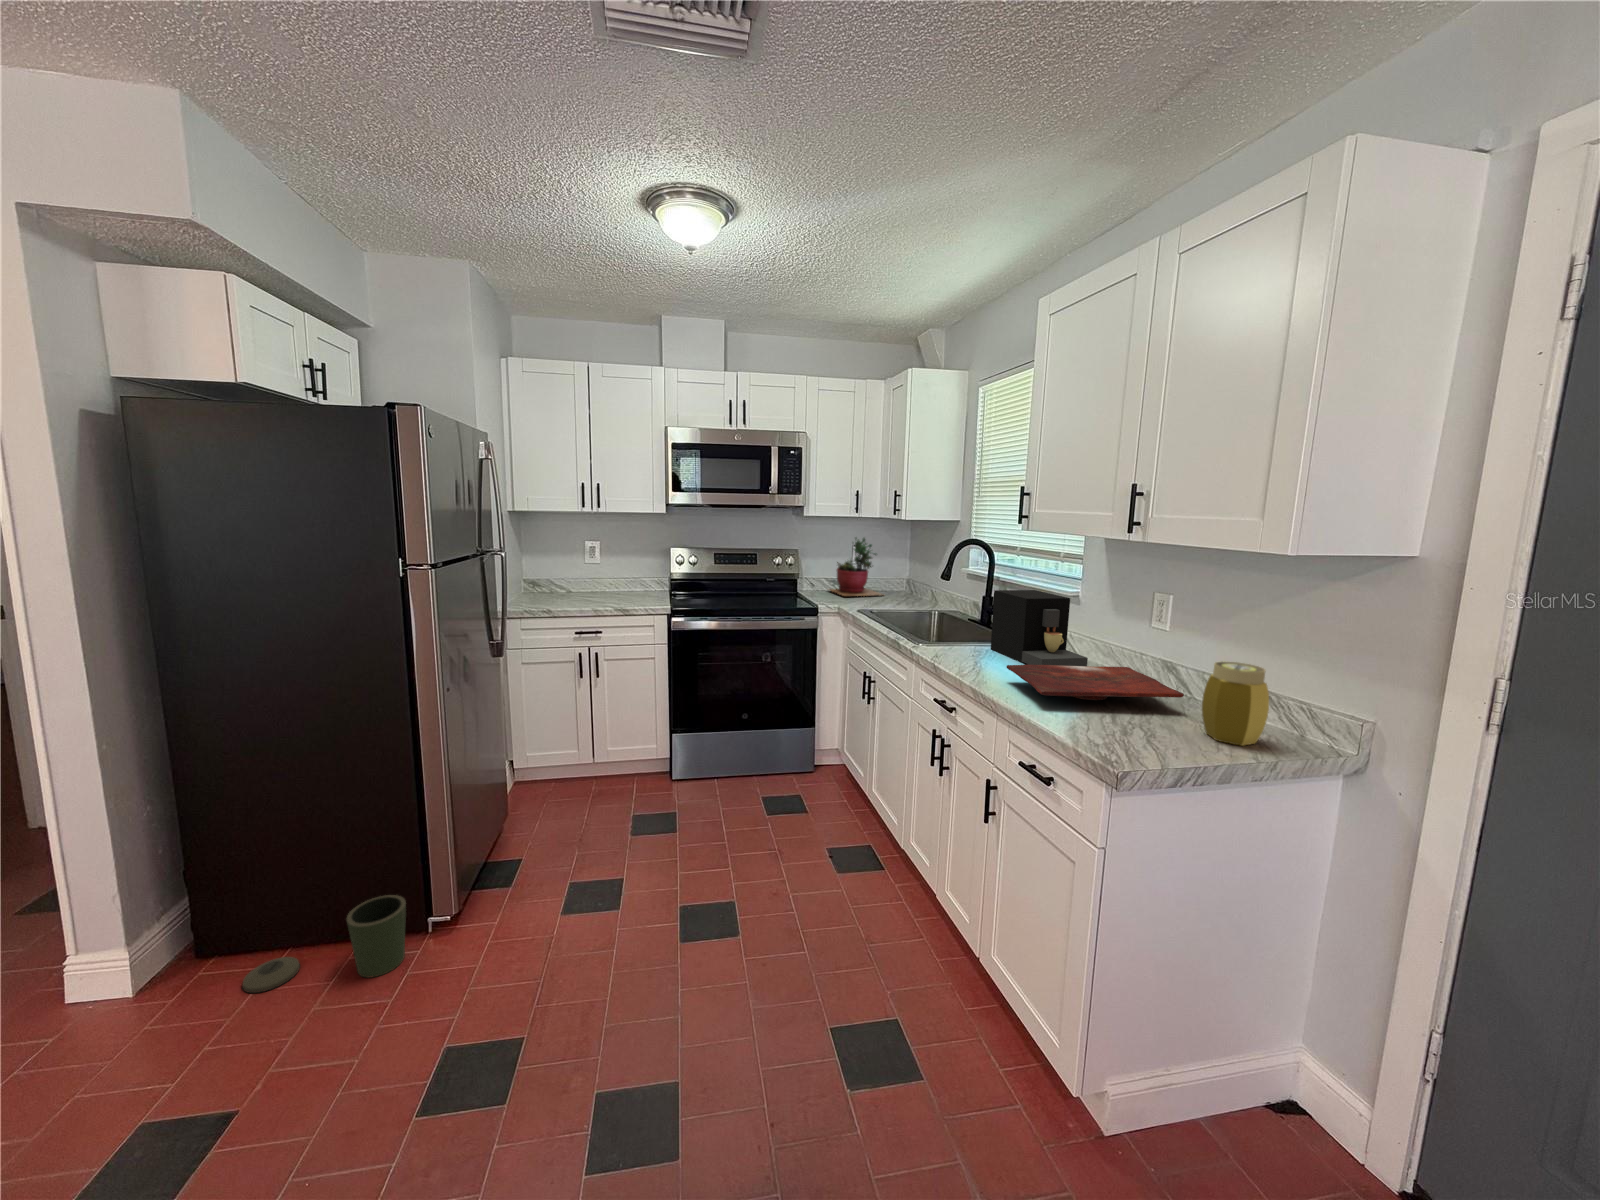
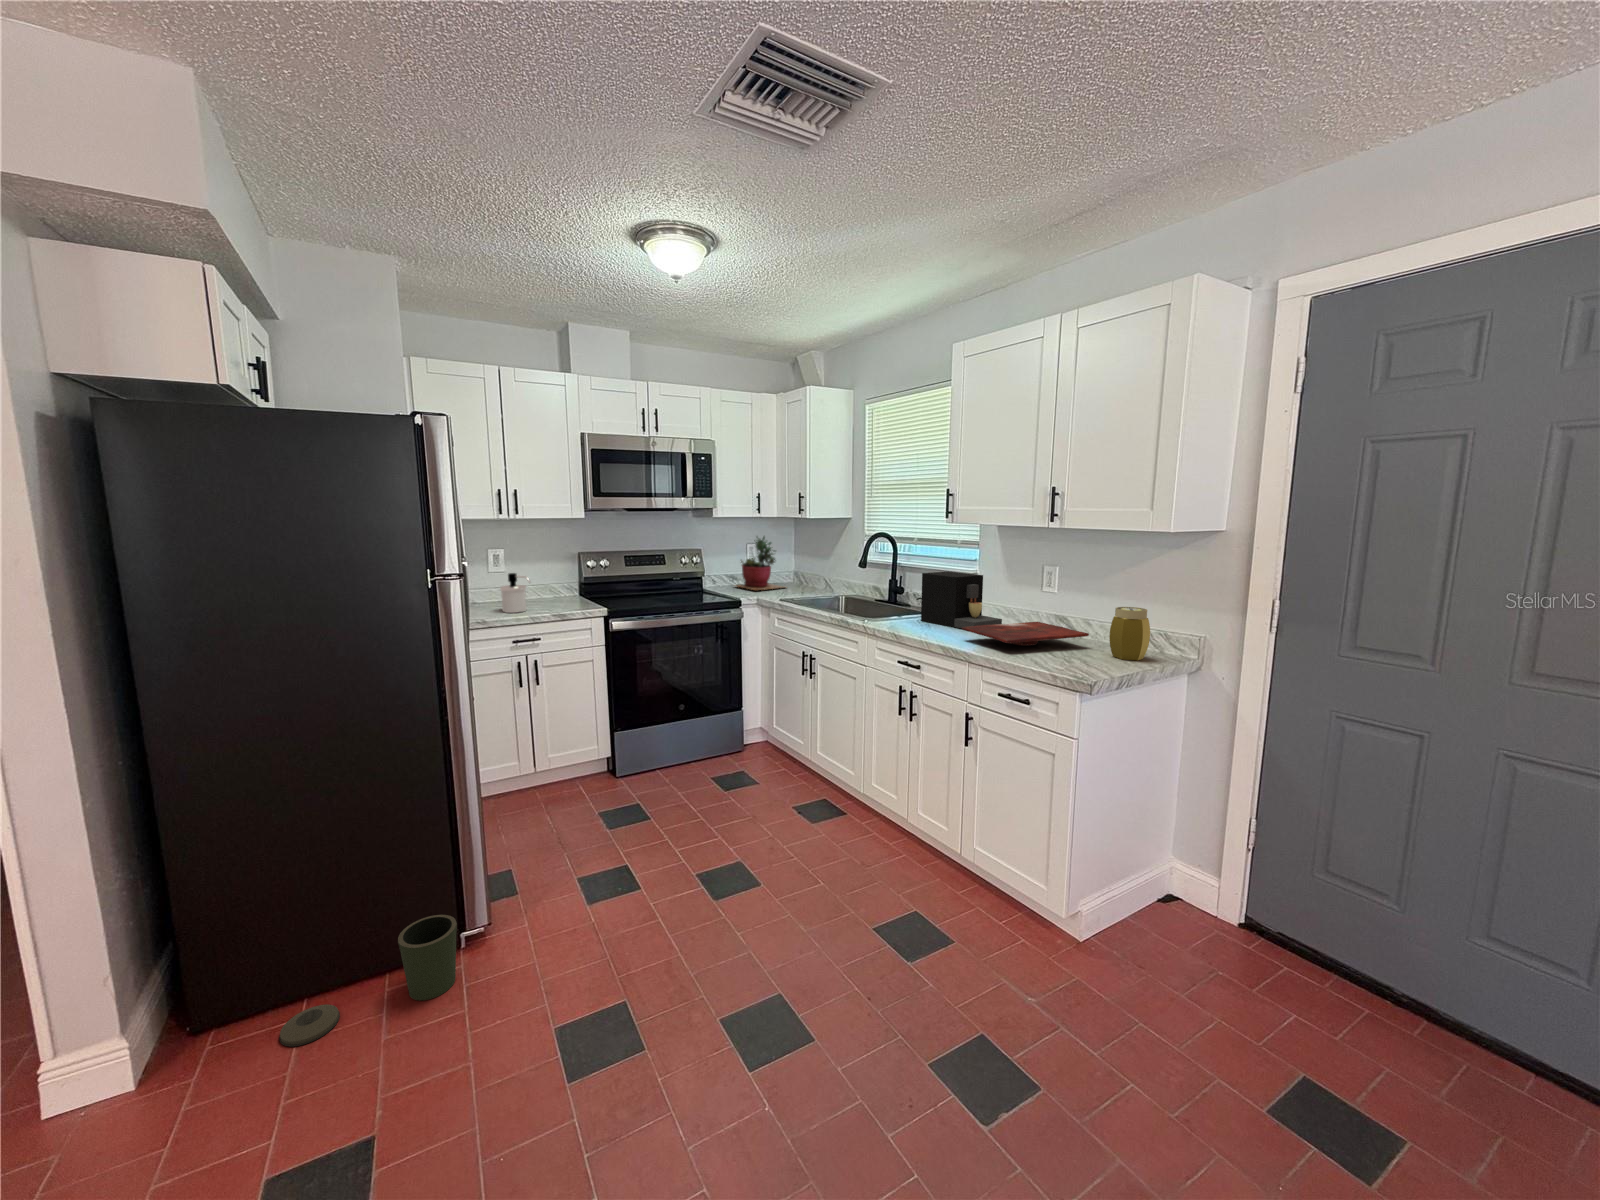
soap dispenser: none [577,565,601,603] -> present [500,573,530,613]

